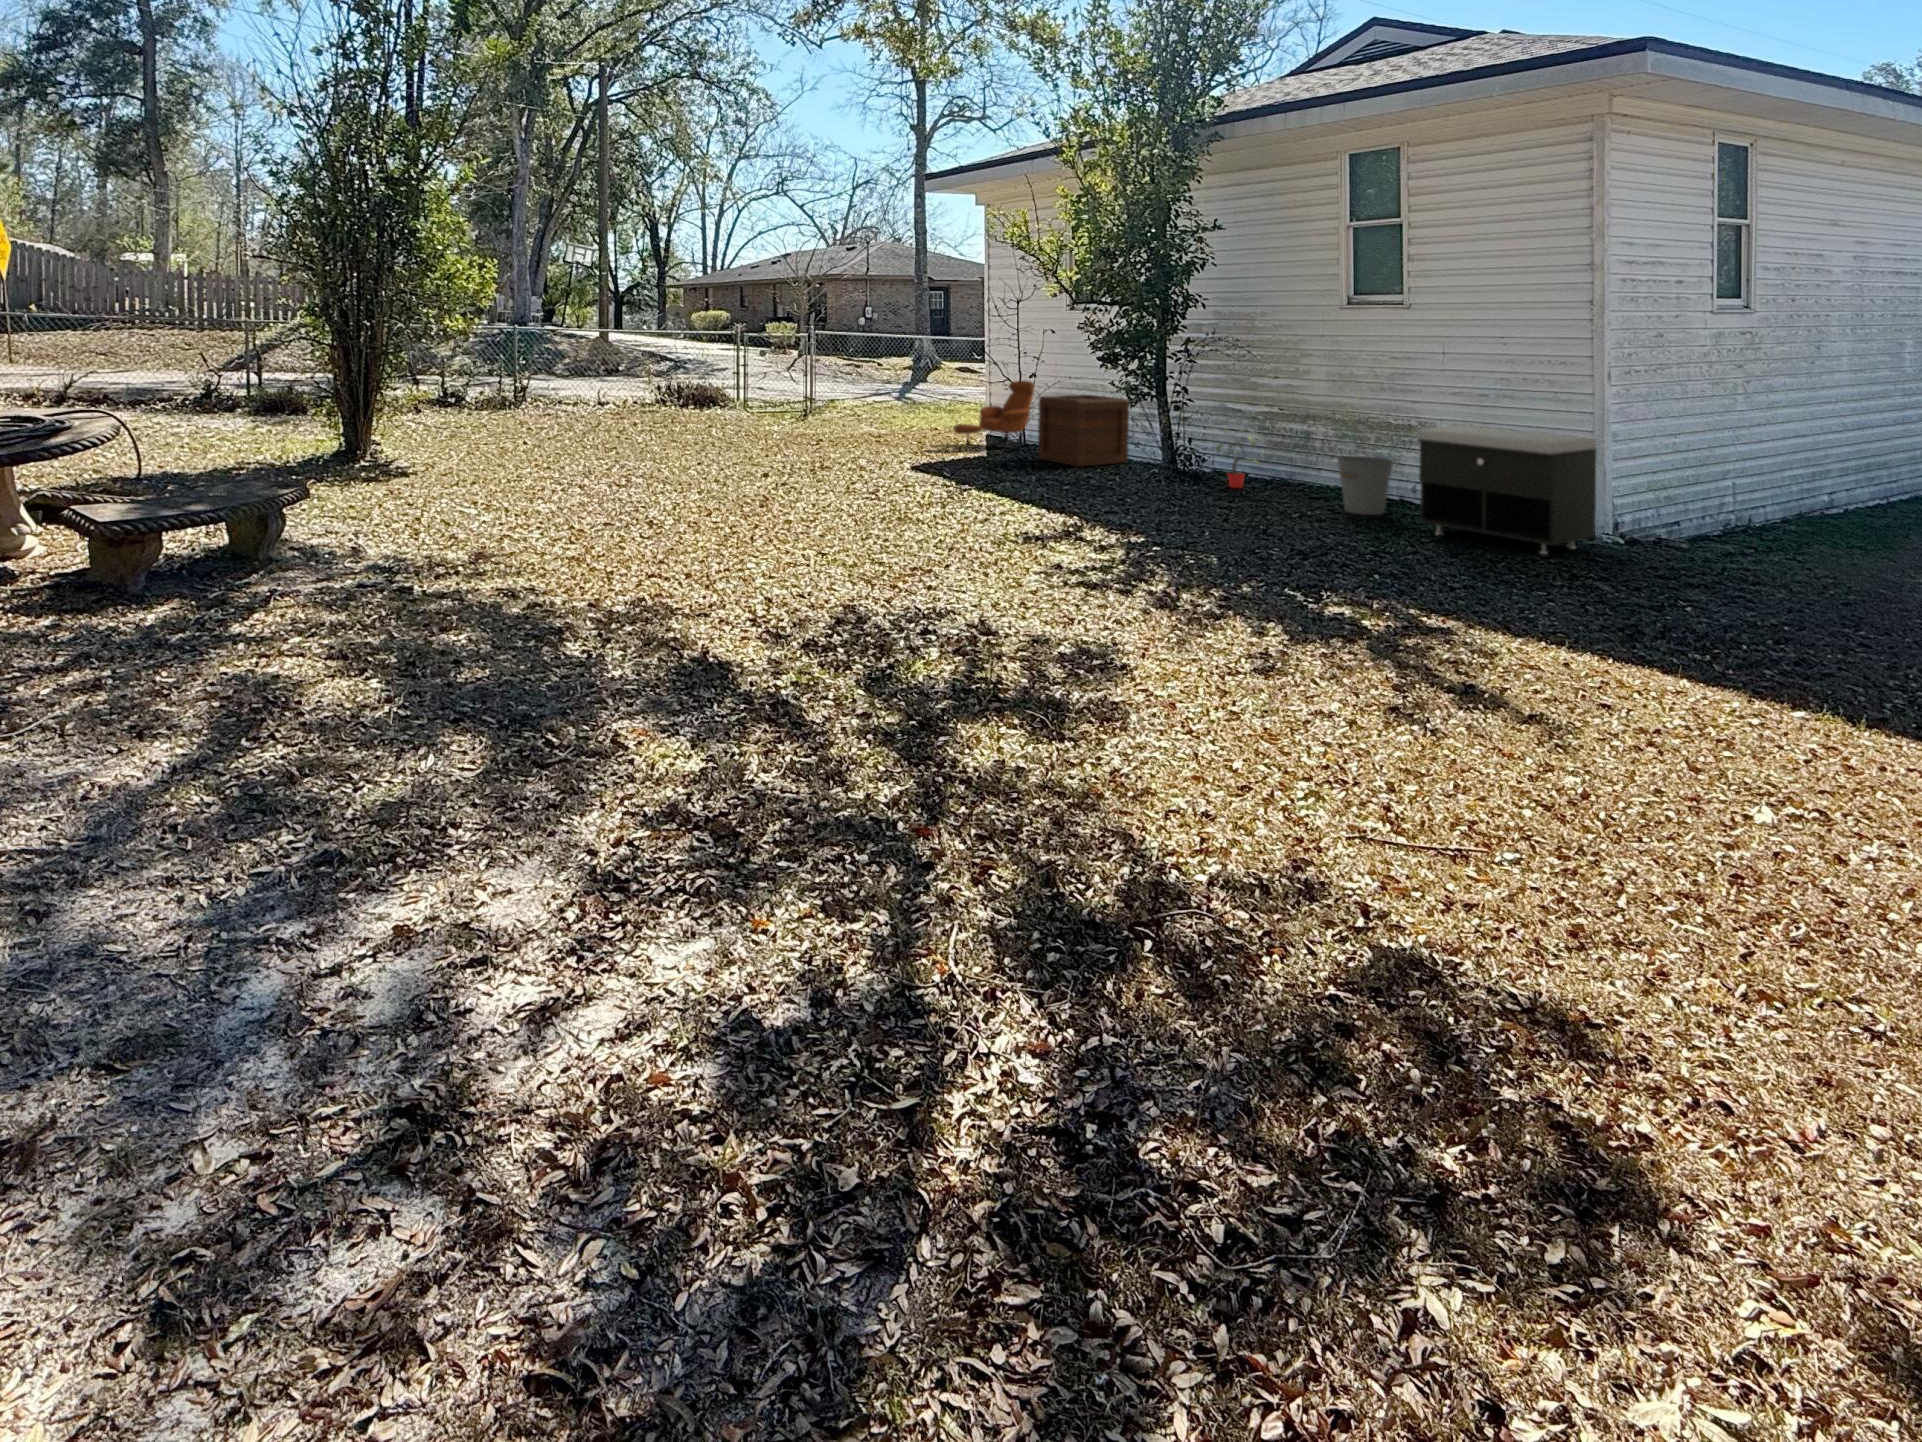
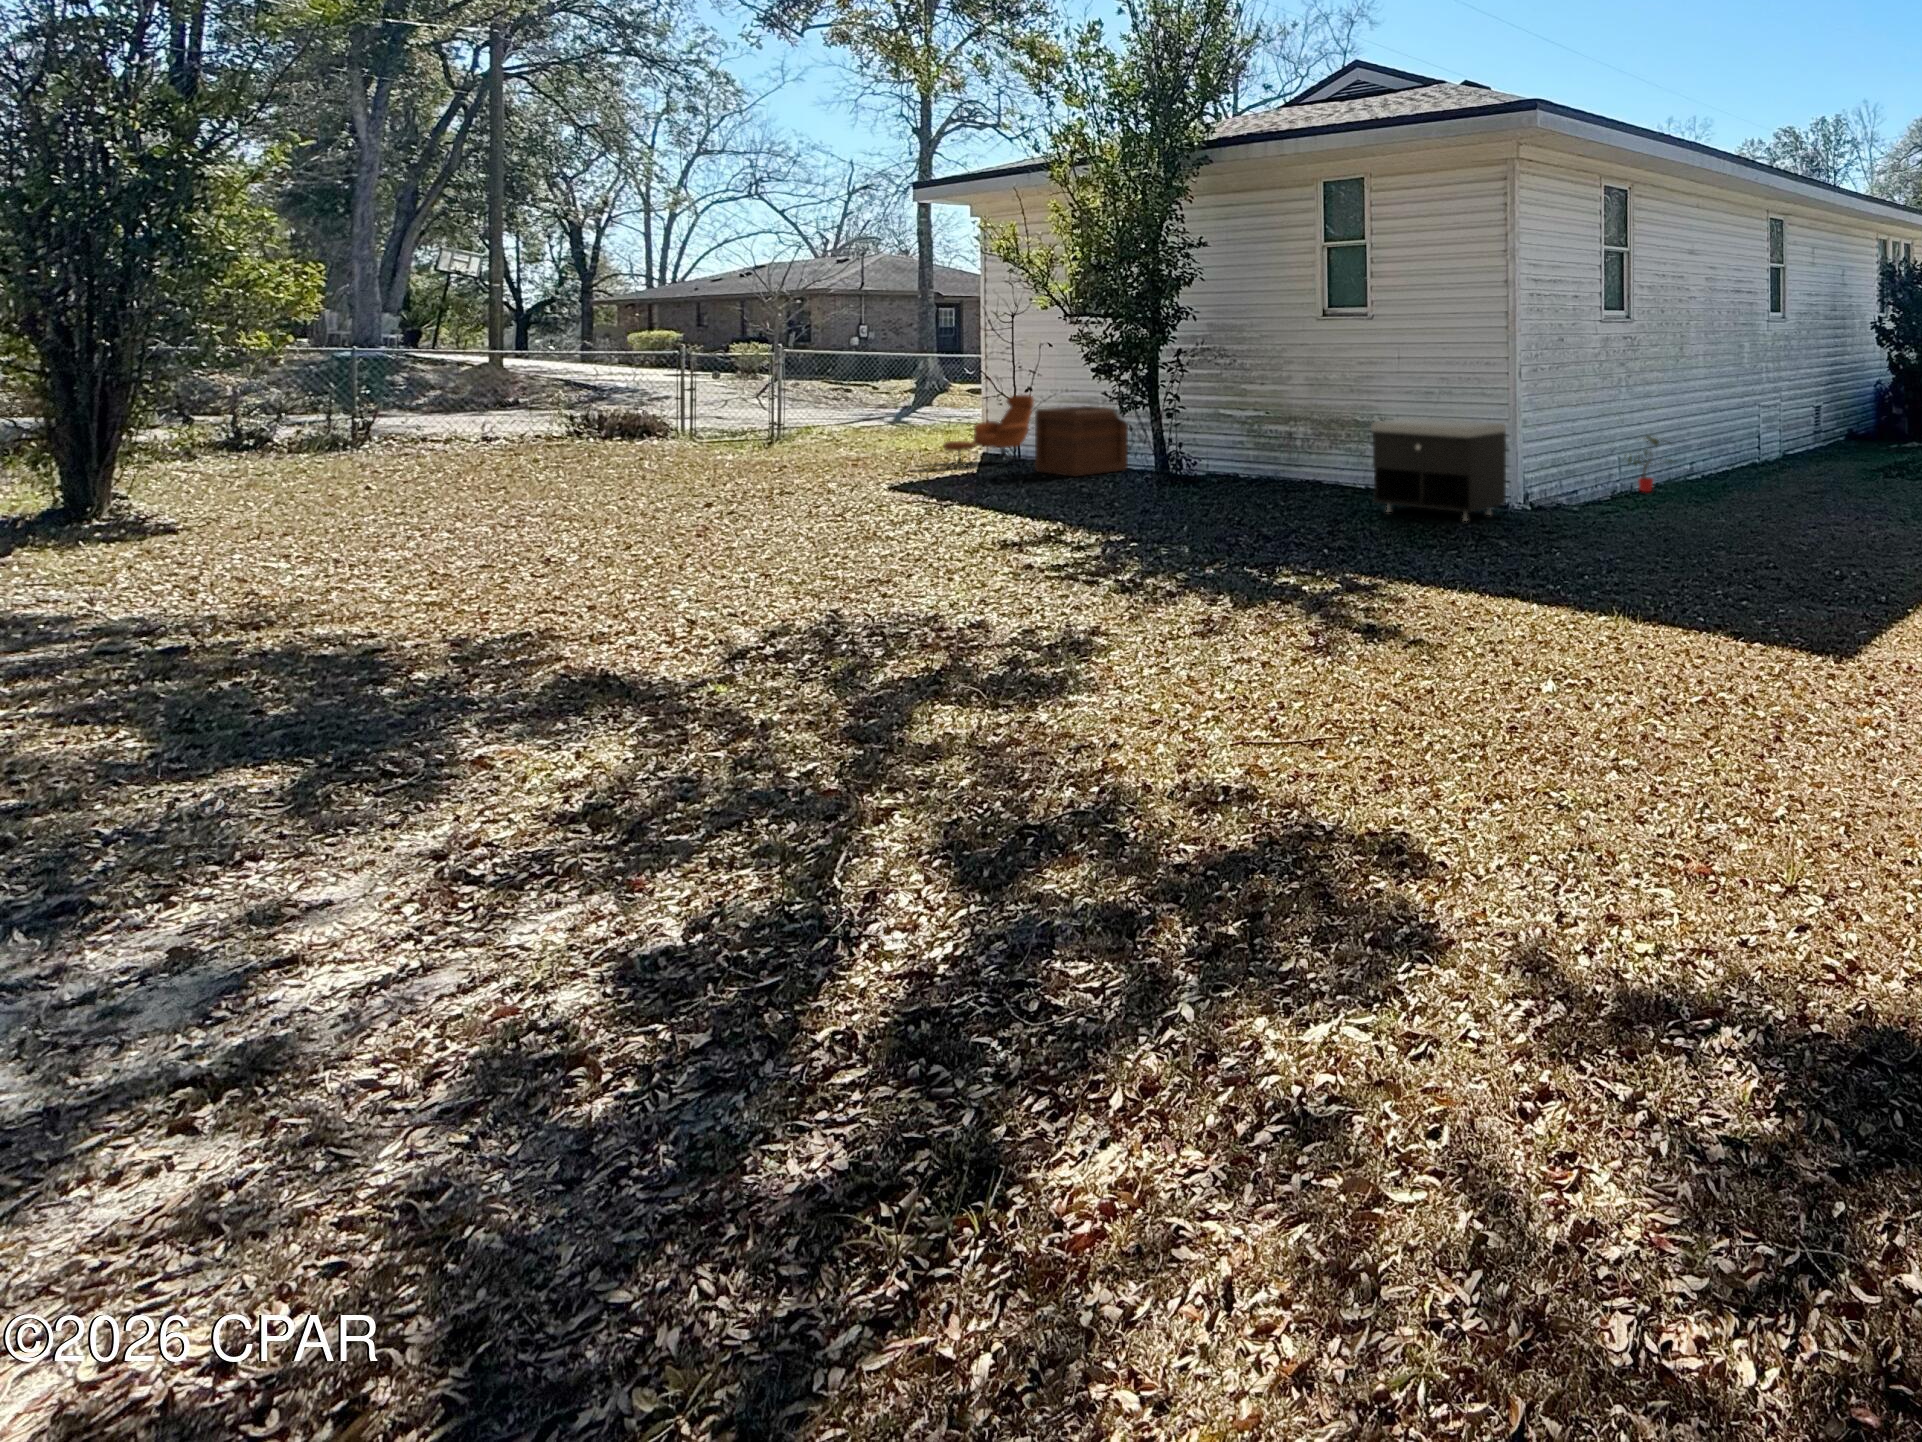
potted plant: present [1216,429,1270,488] -> present [1625,436,1672,492]
bucket: present [1338,456,1393,515] -> none [1308,450,1357,501]

